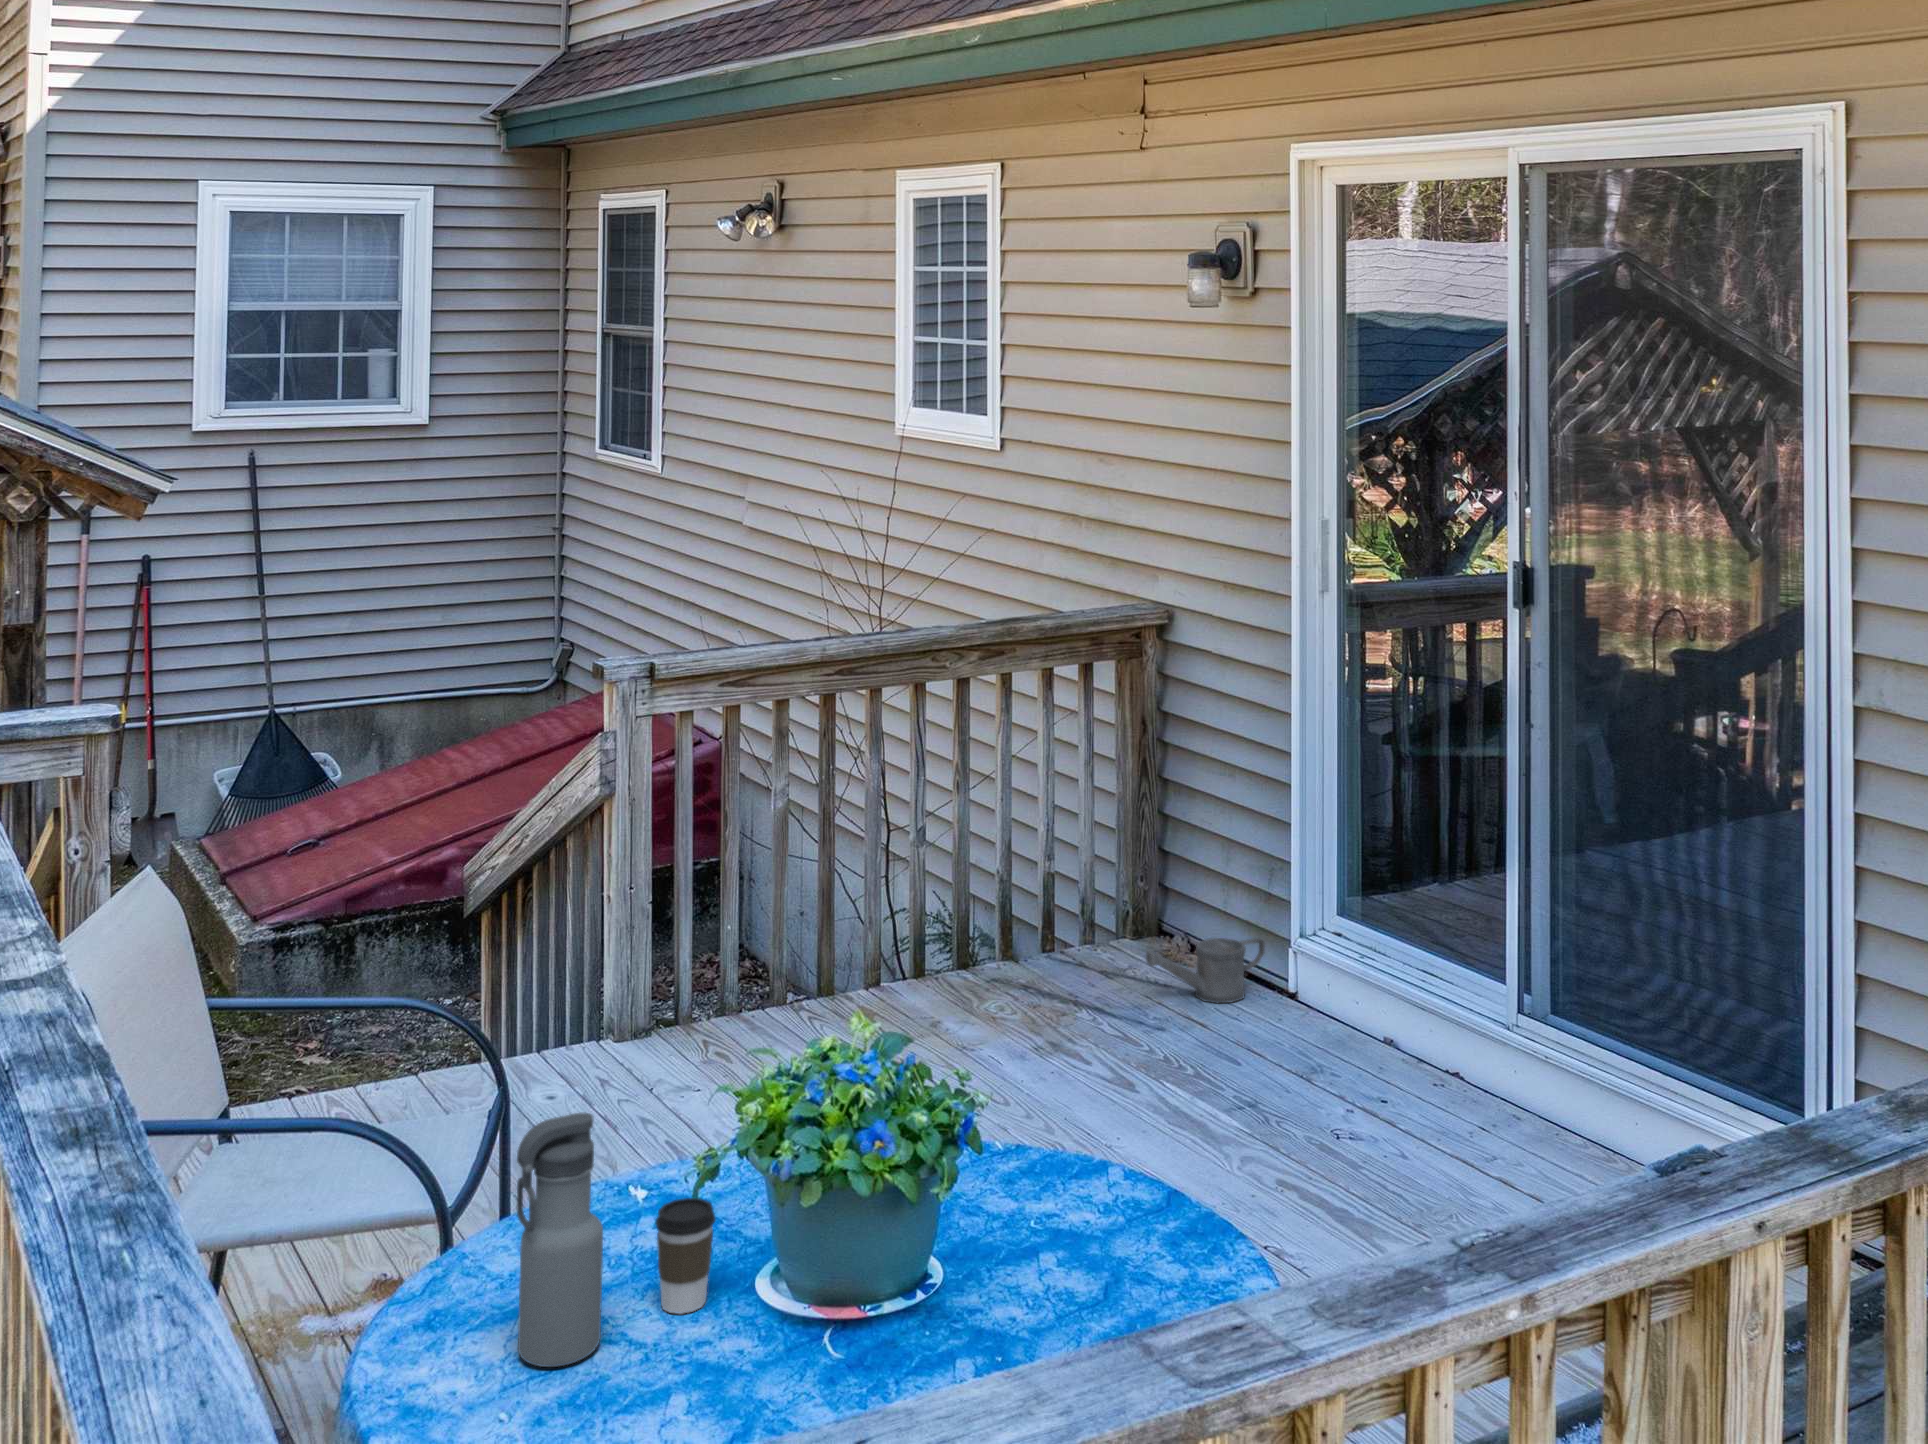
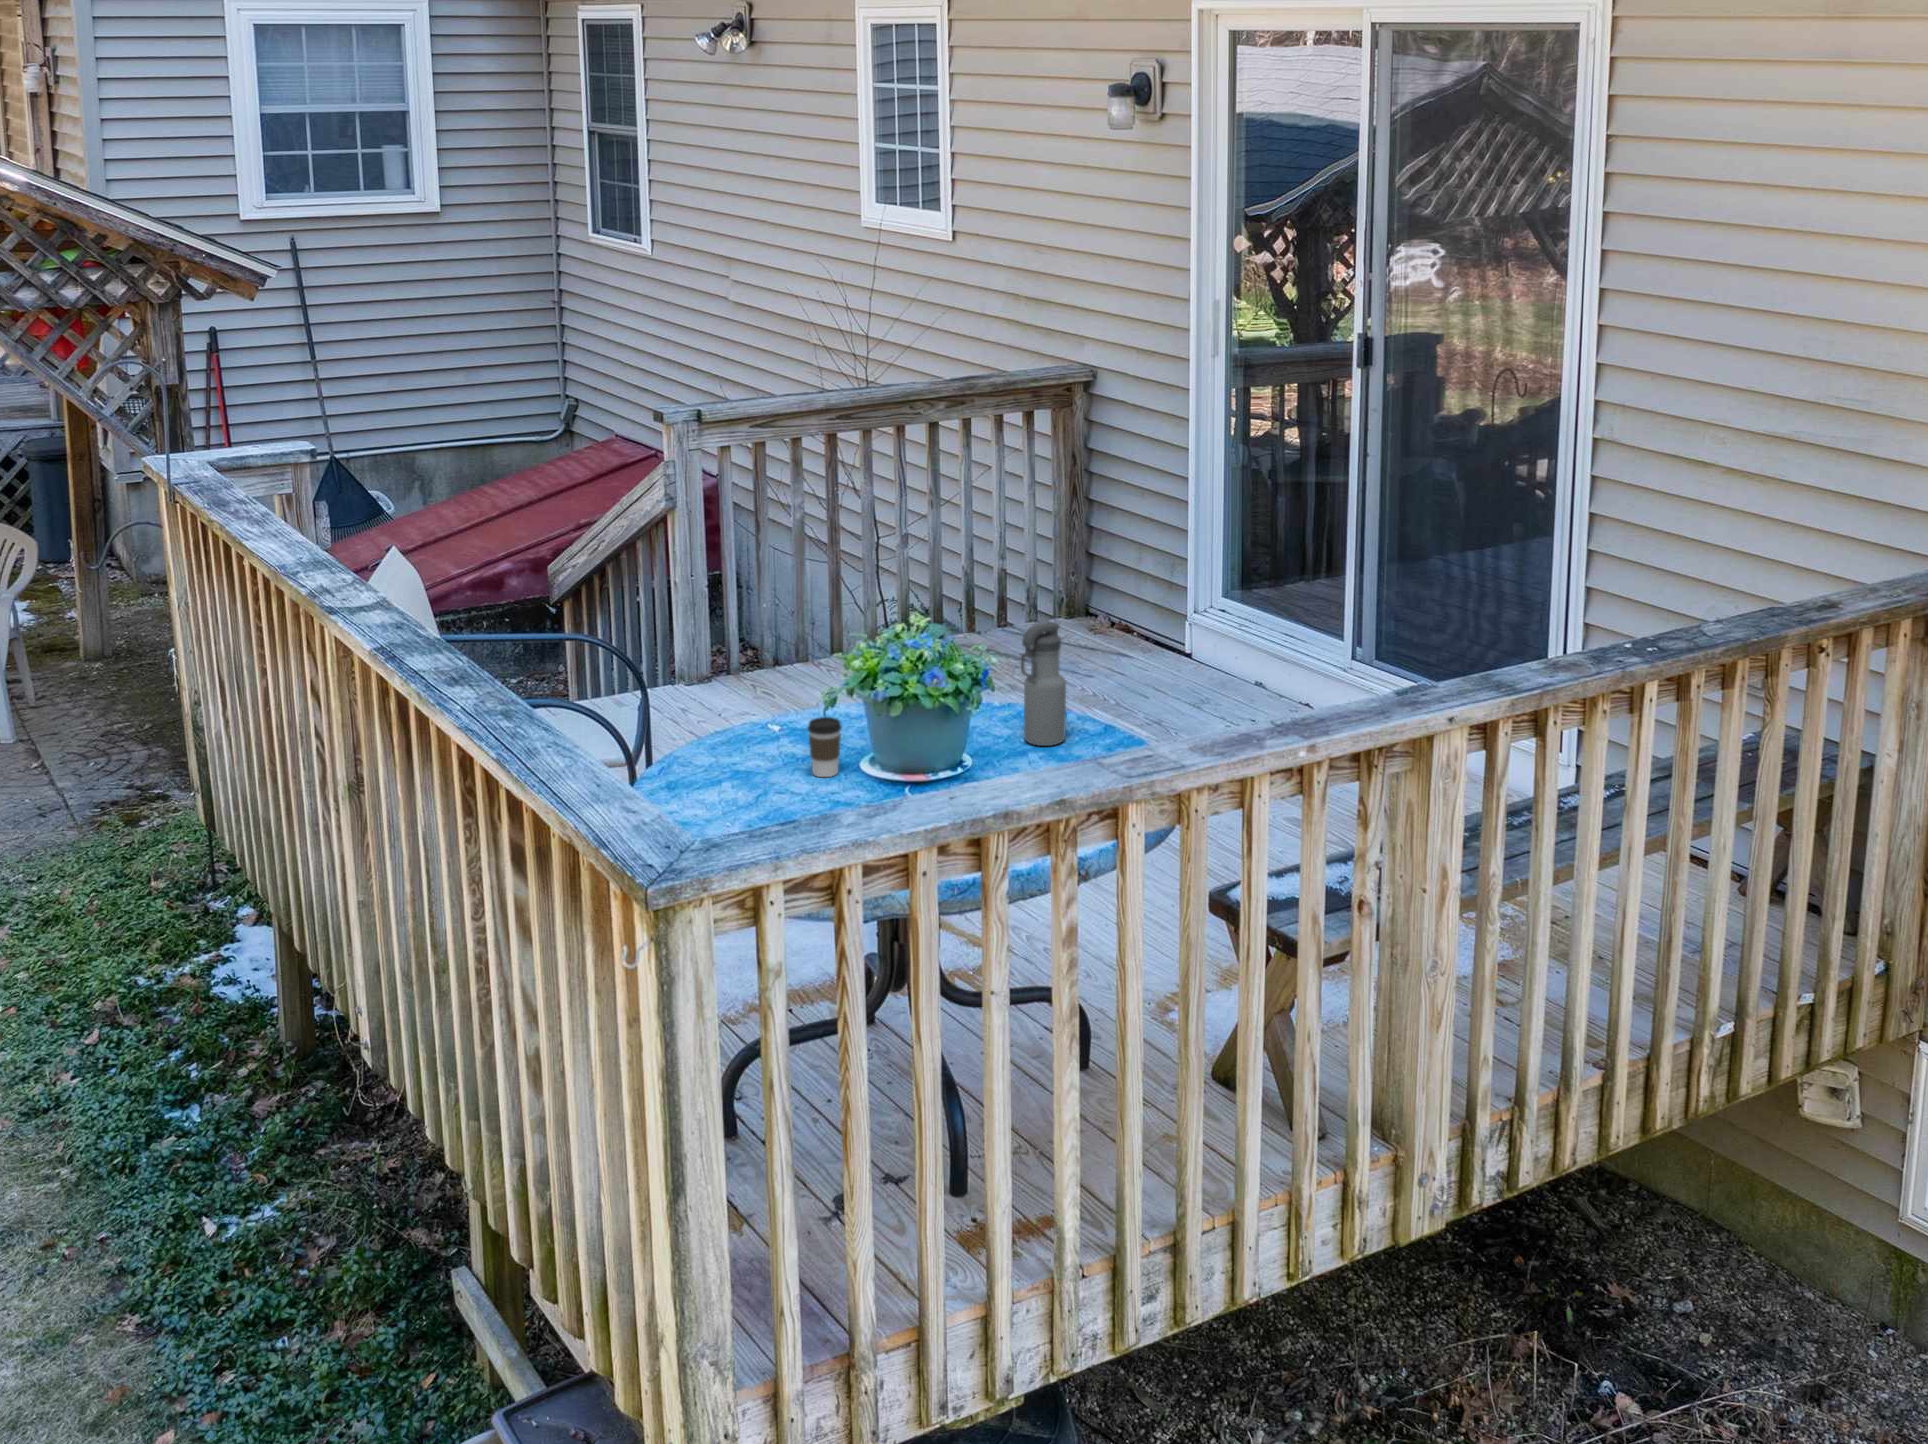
watering can: present [1146,938,1265,1003] -> none [1079,610,1165,654]
water bottle: present [517,1113,603,1367] -> present [1021,622,1066,746]

